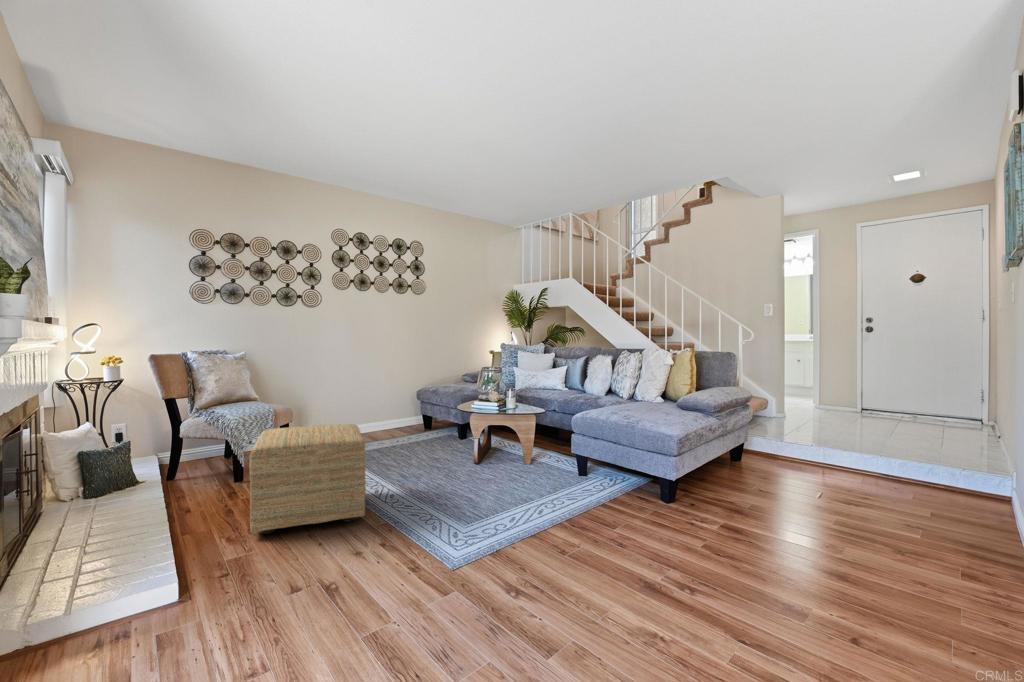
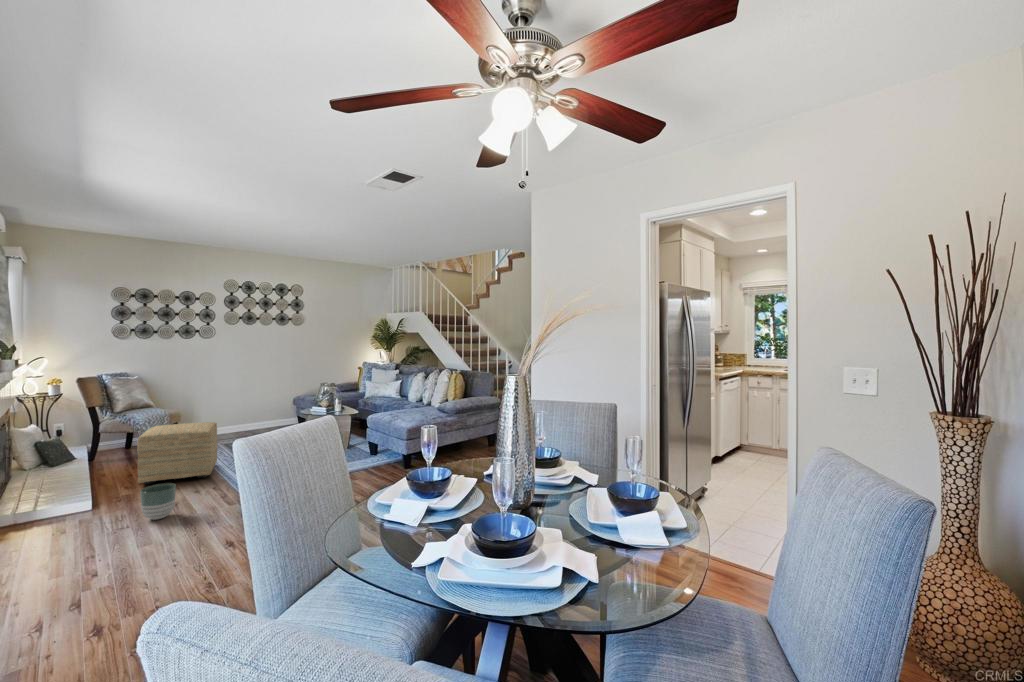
planter: none [287,554,355,643] -> present [140,483,176,520]

